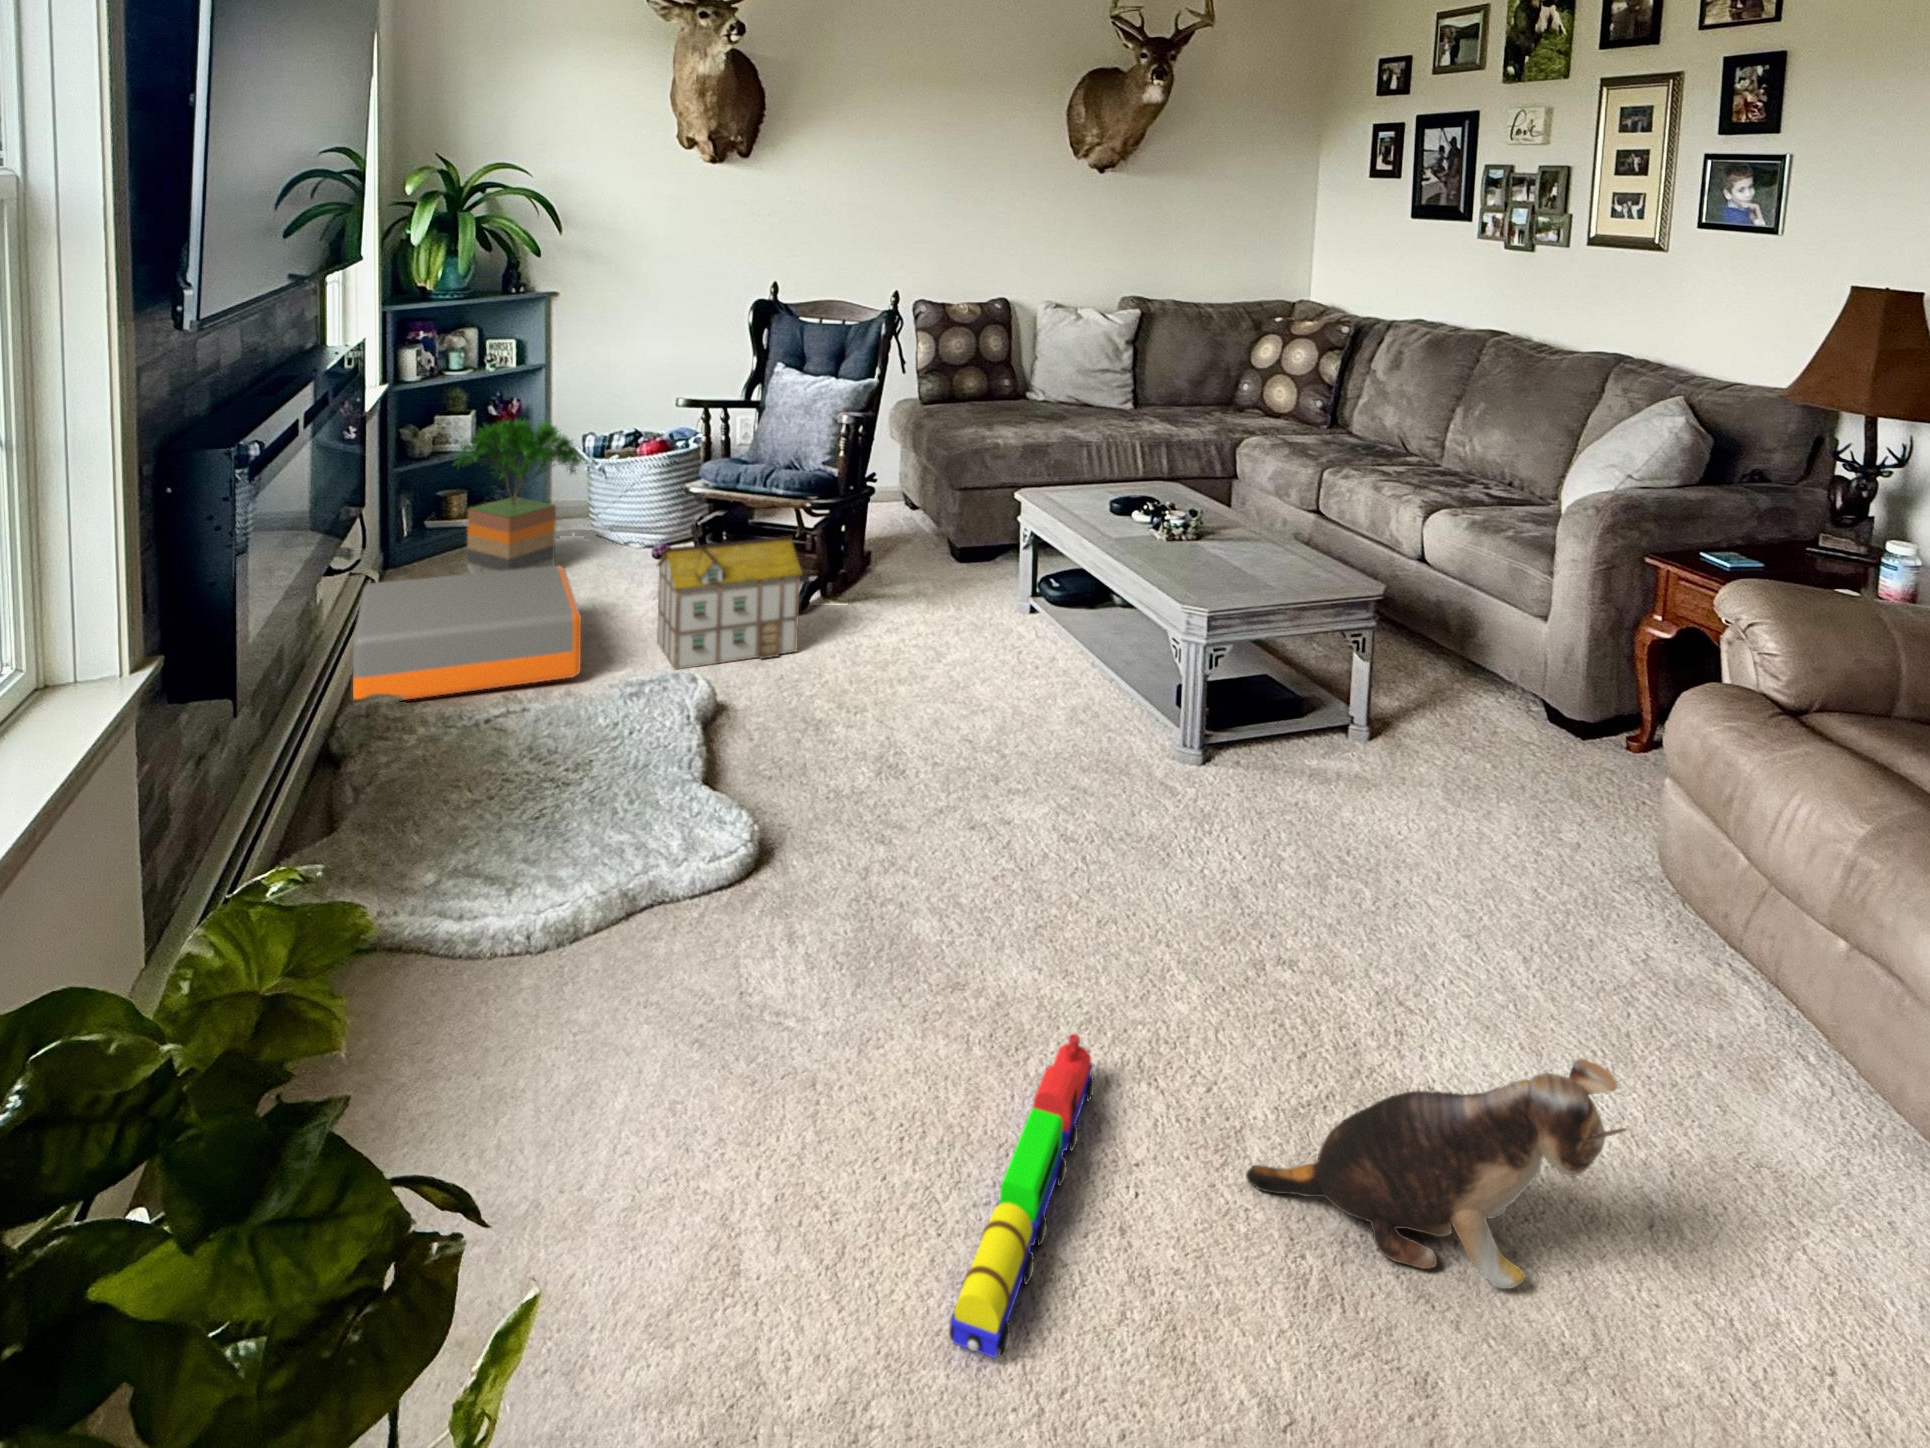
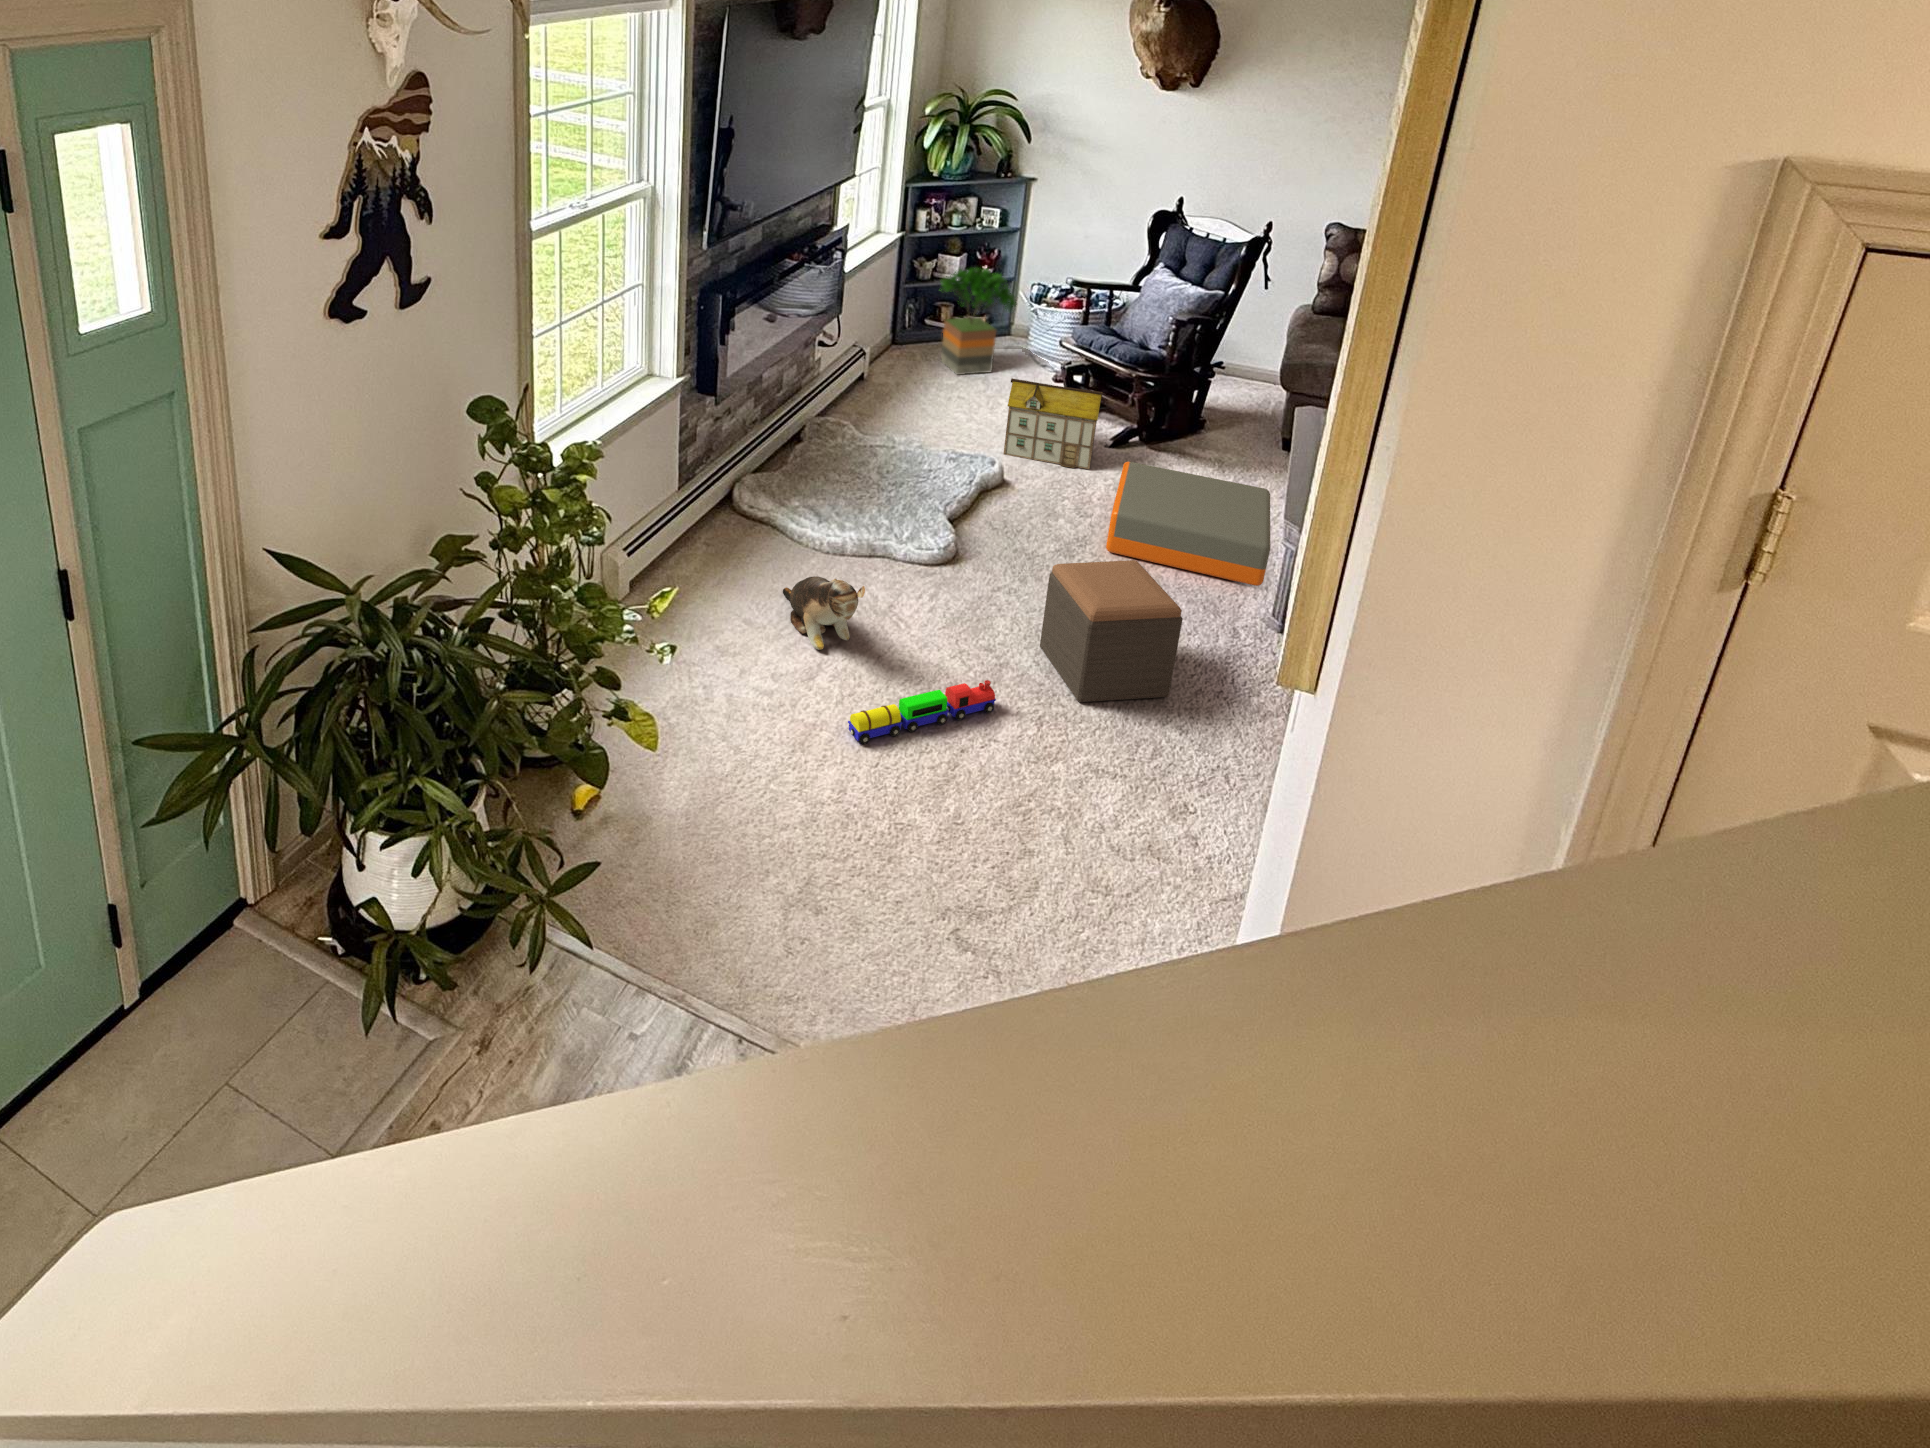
storage box: present [353,566,581,700] -> present [1106,462,1270,586]
footstool: none [1015,719,1227,989] -> present [1040,560,1183,702]
plush toy: present [1246,1058,1627,1289] -> present [783,576,865,650]

